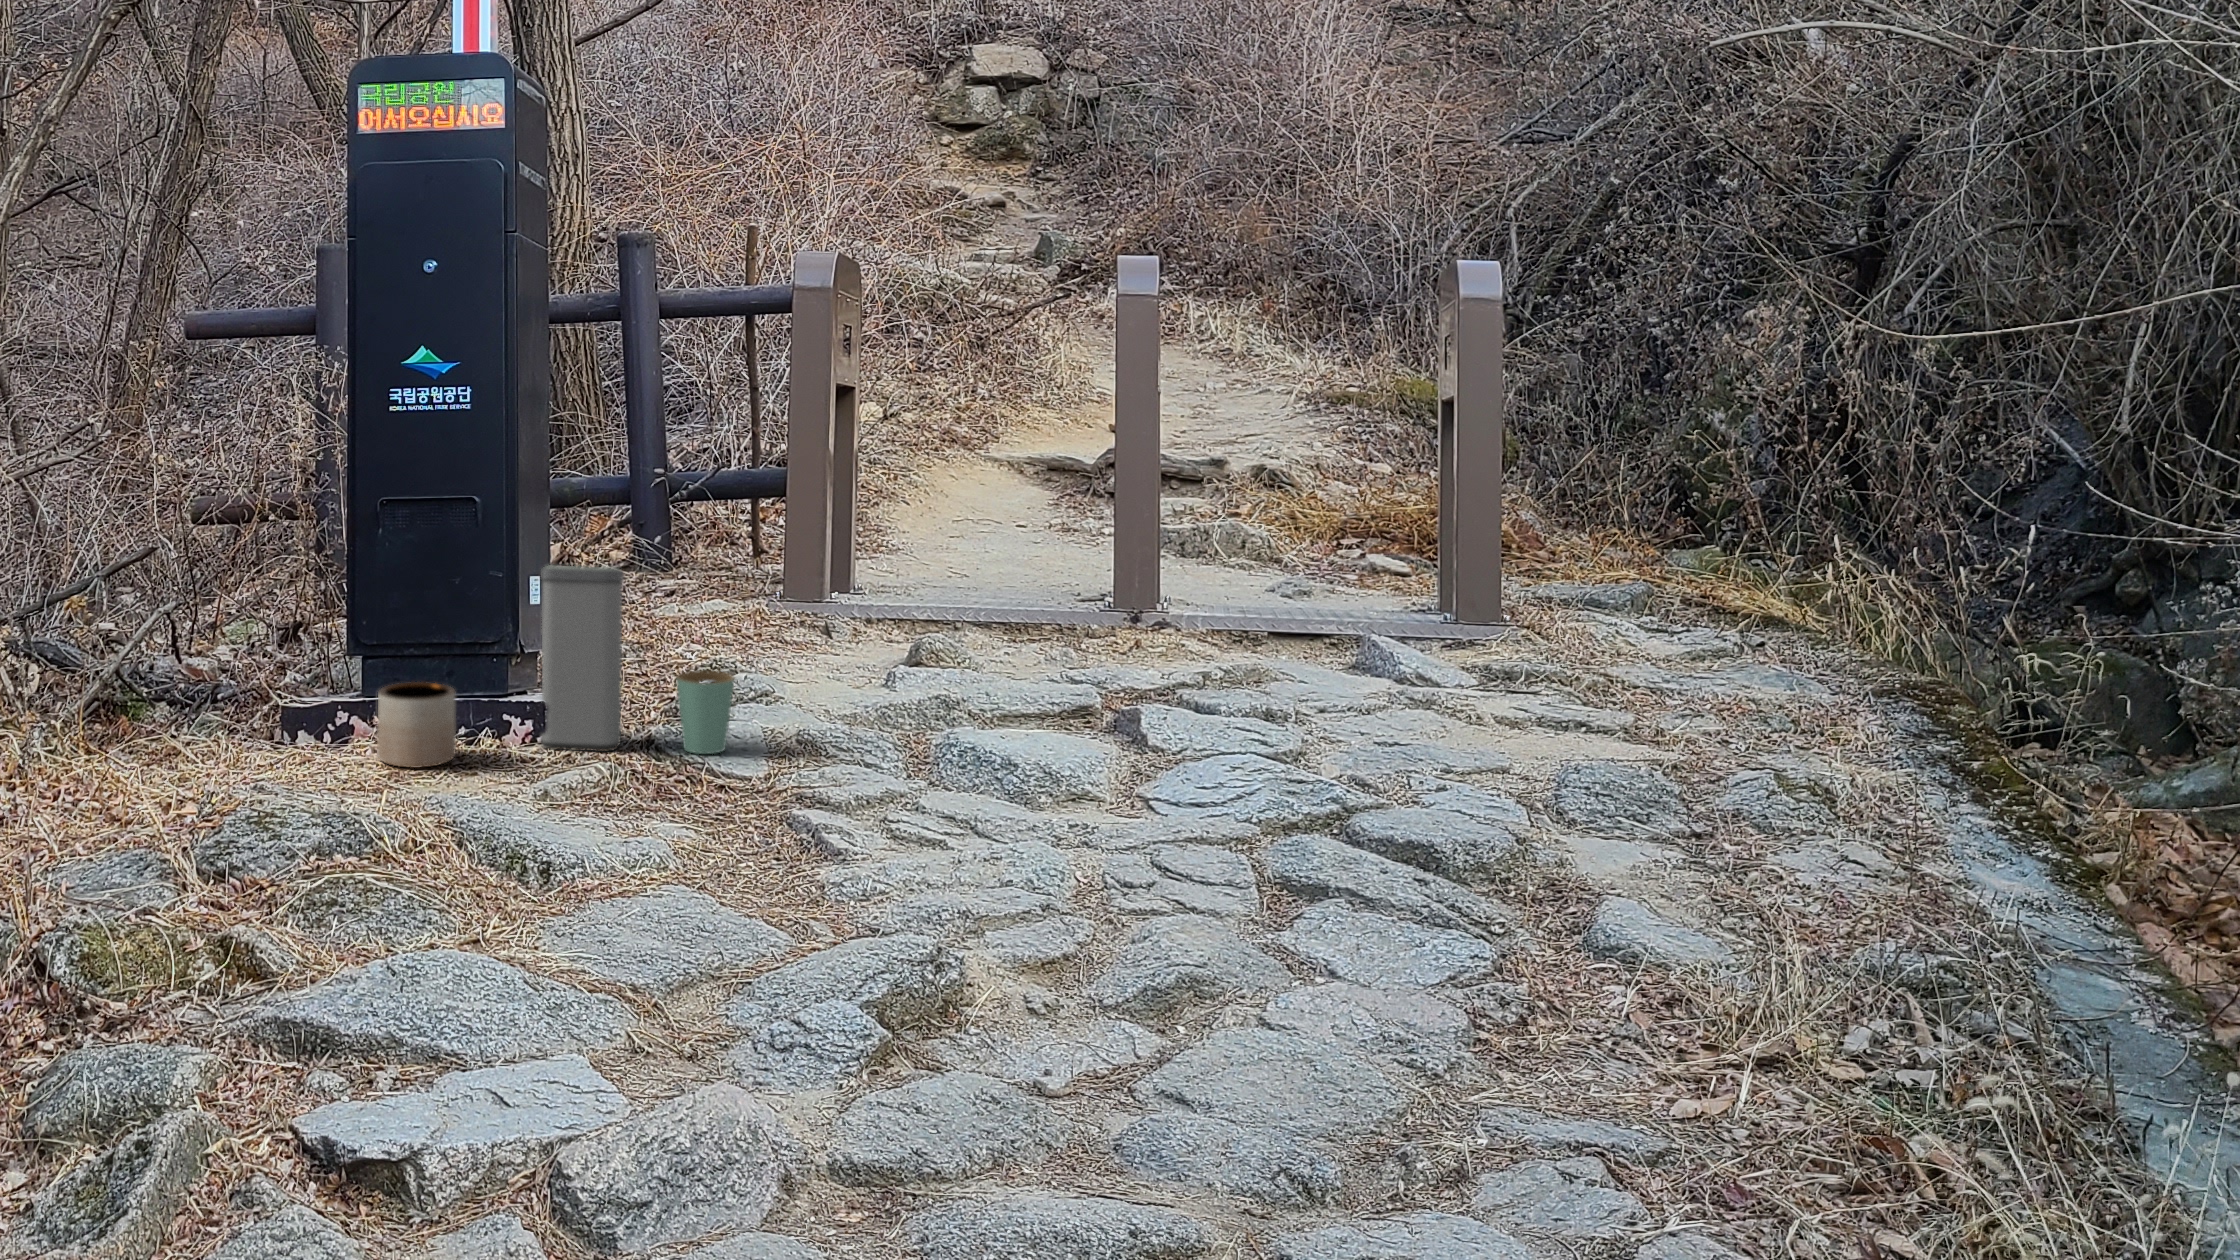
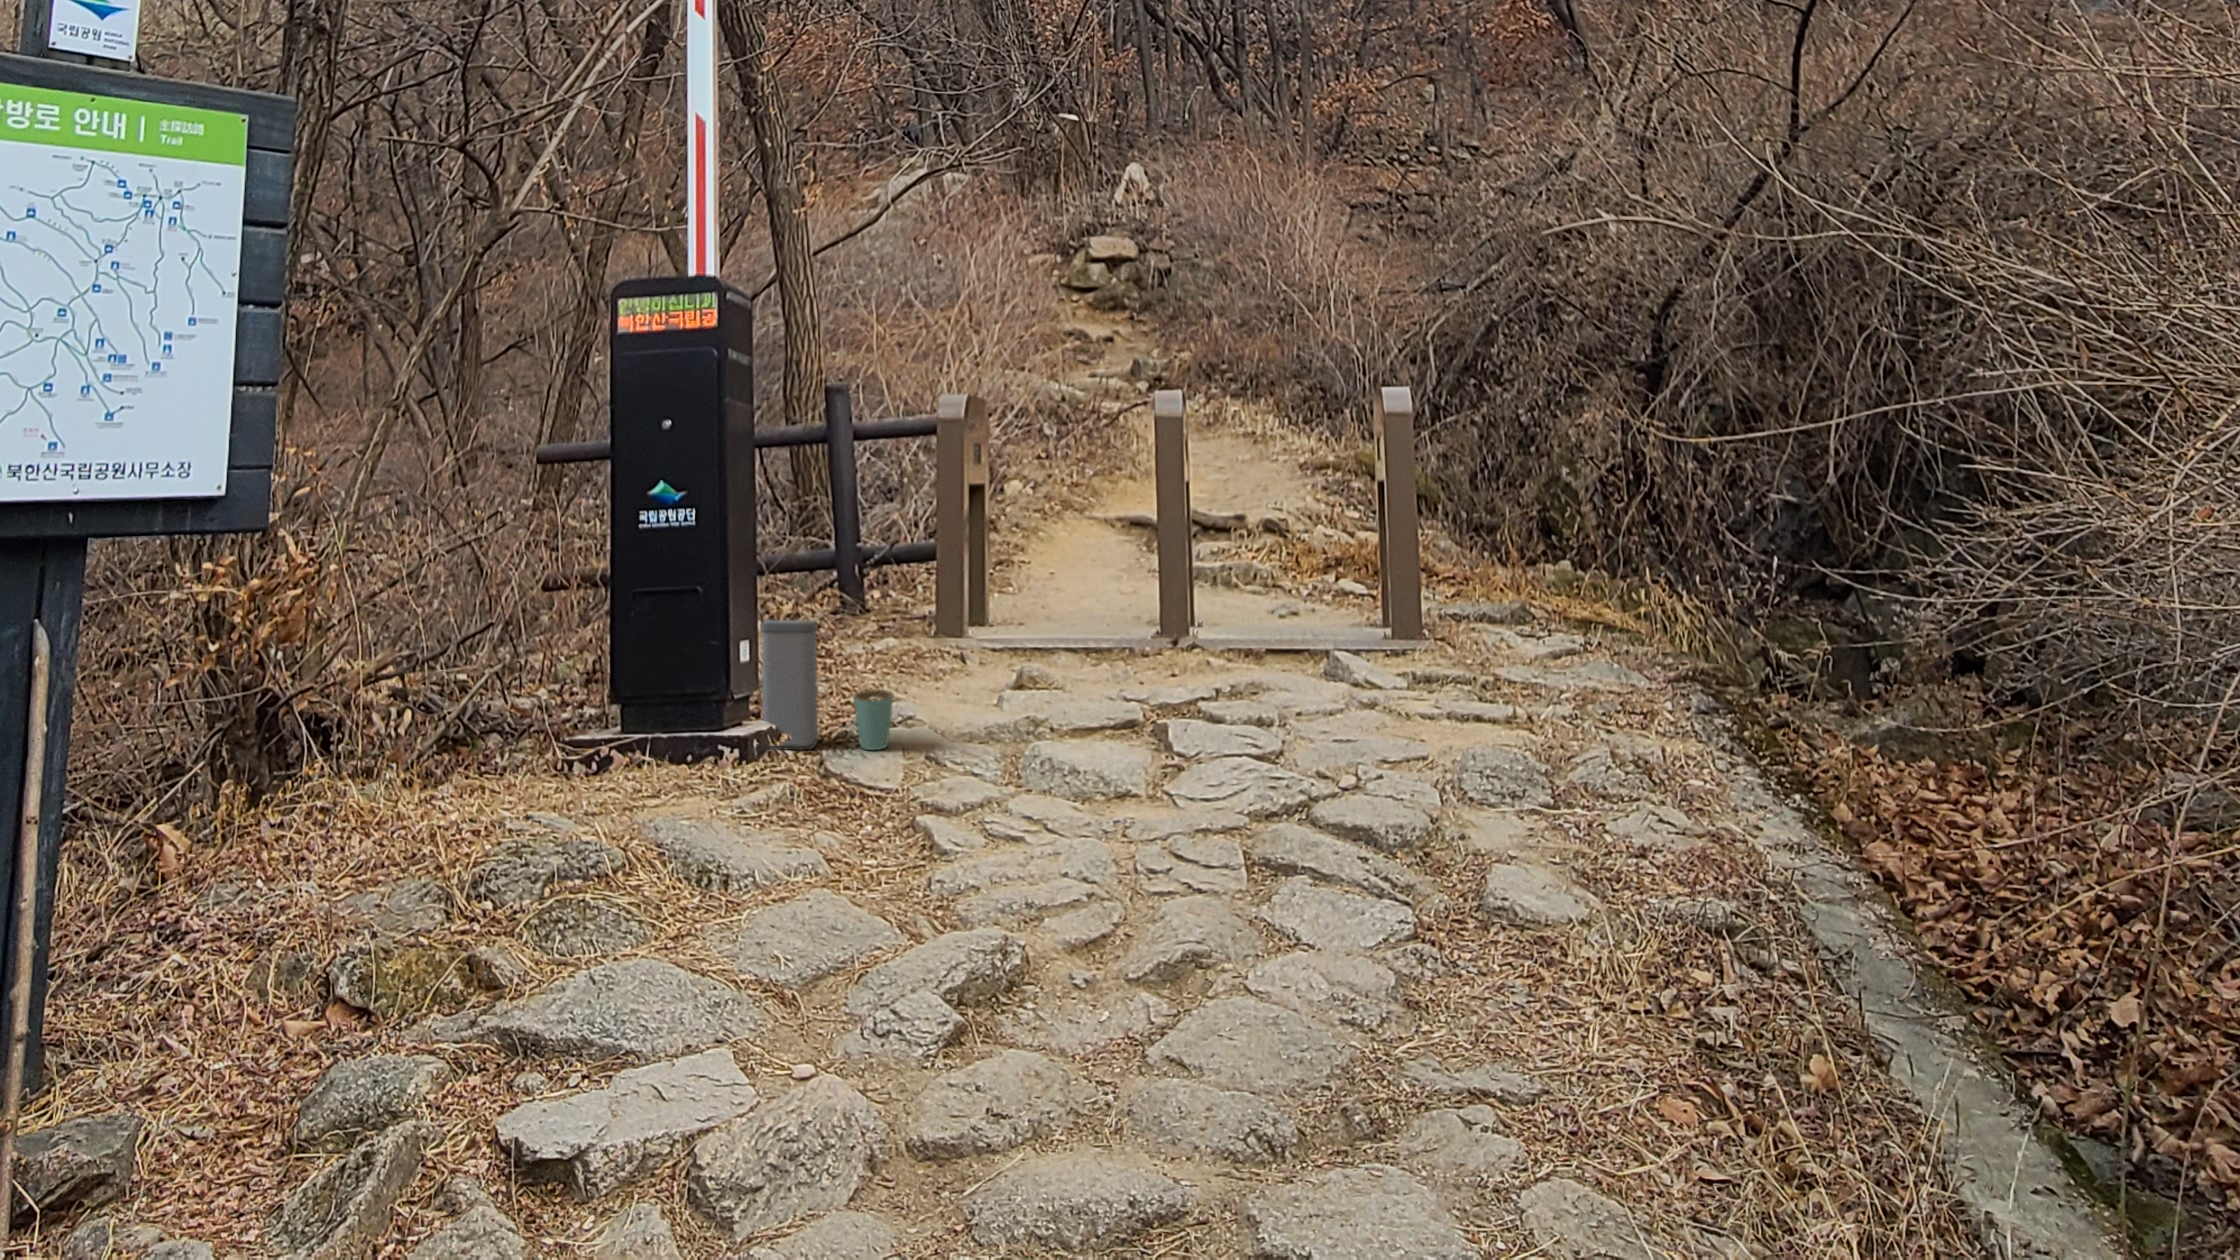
planter: present [377,682,456,768] -> none [646,706,701,769]

